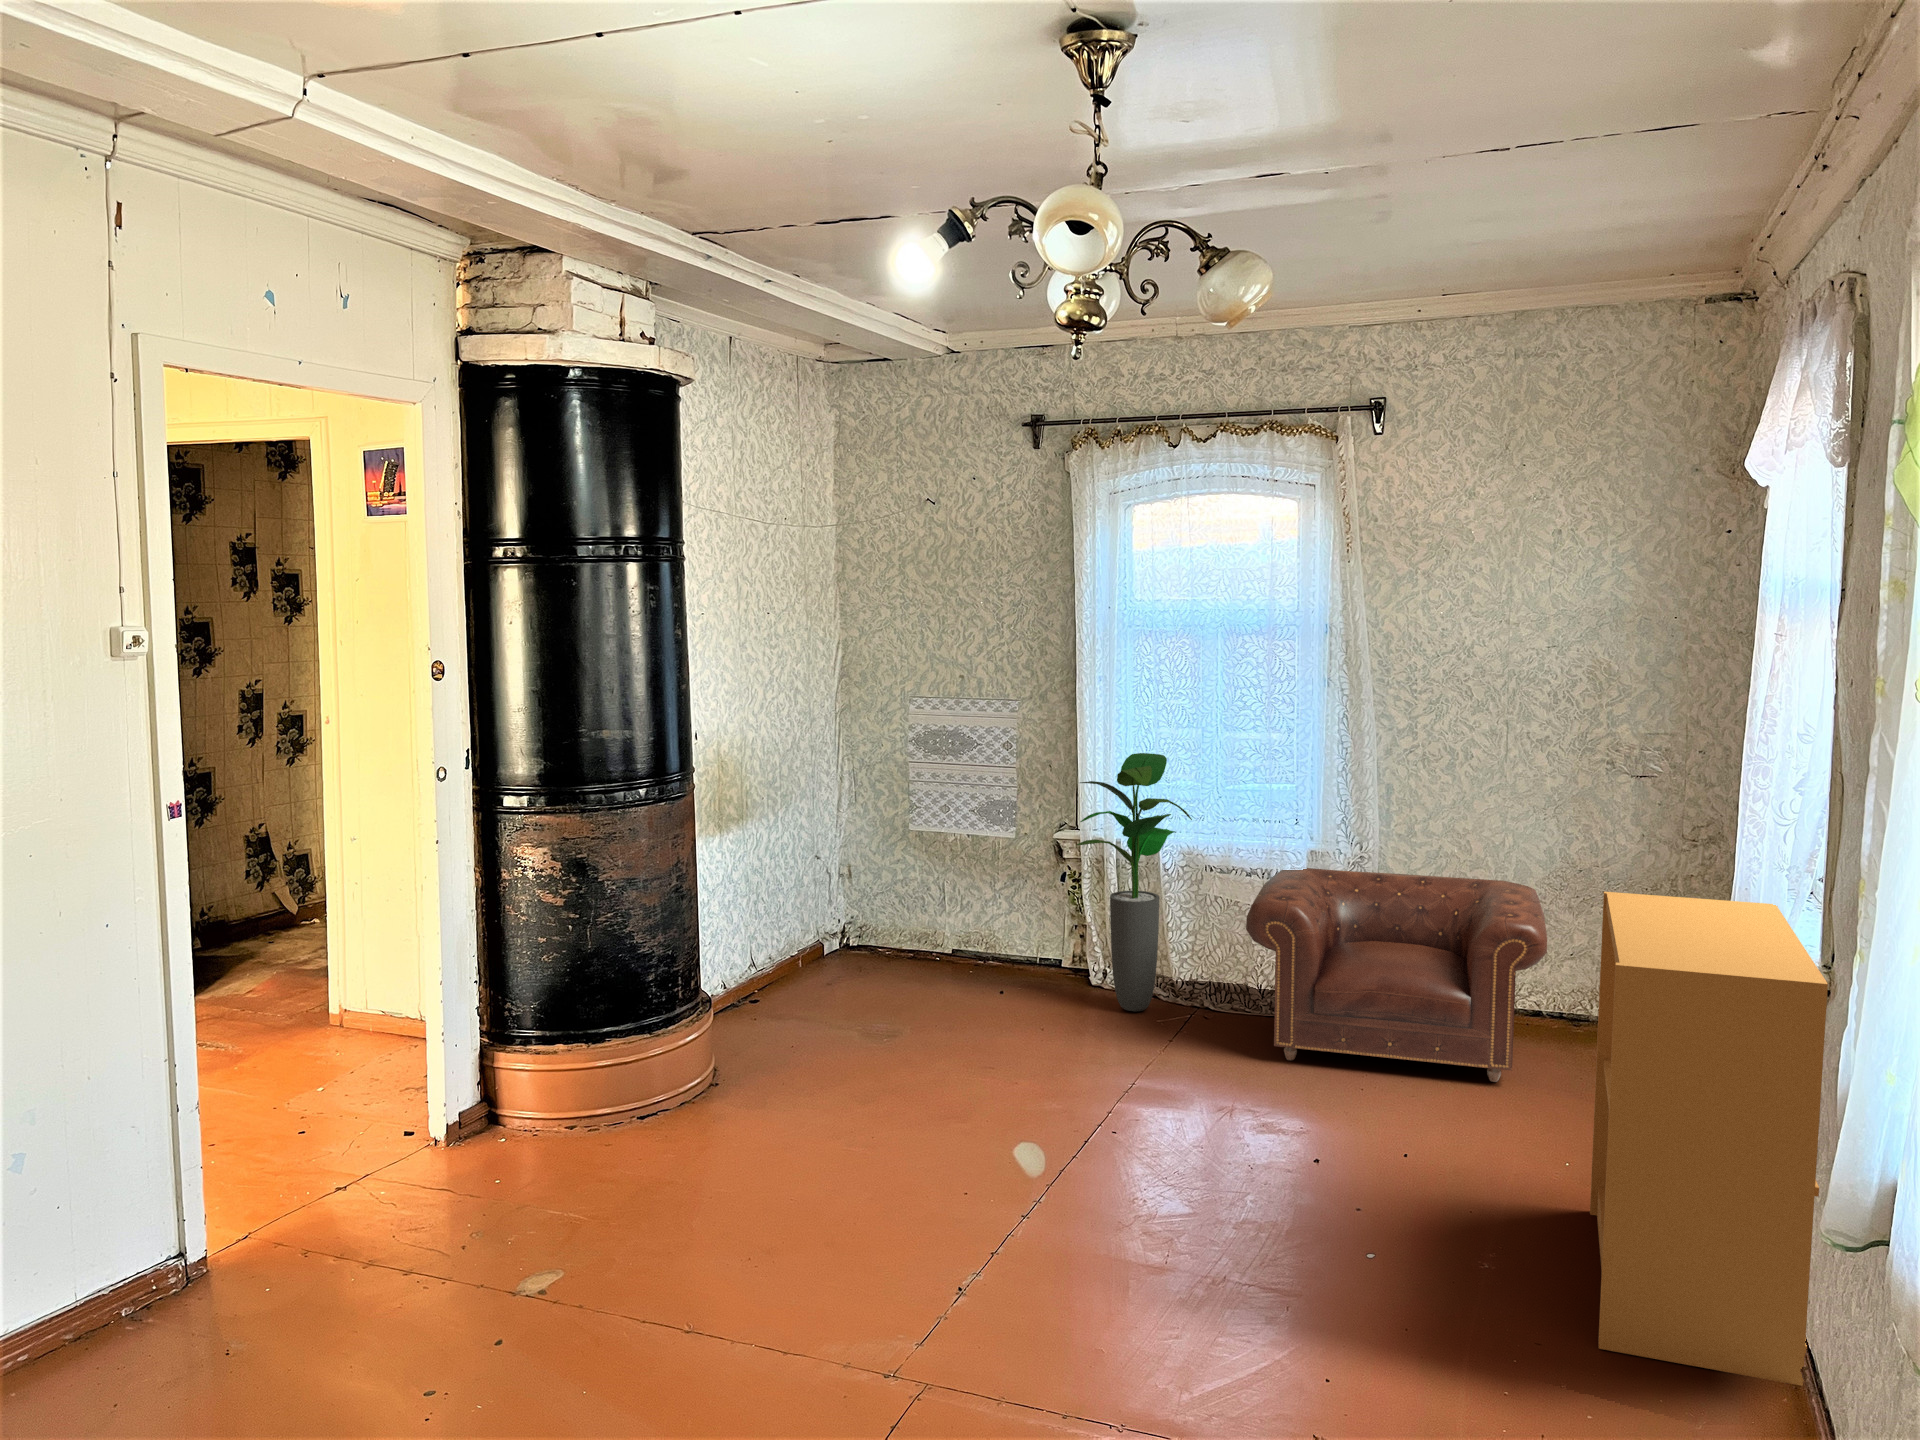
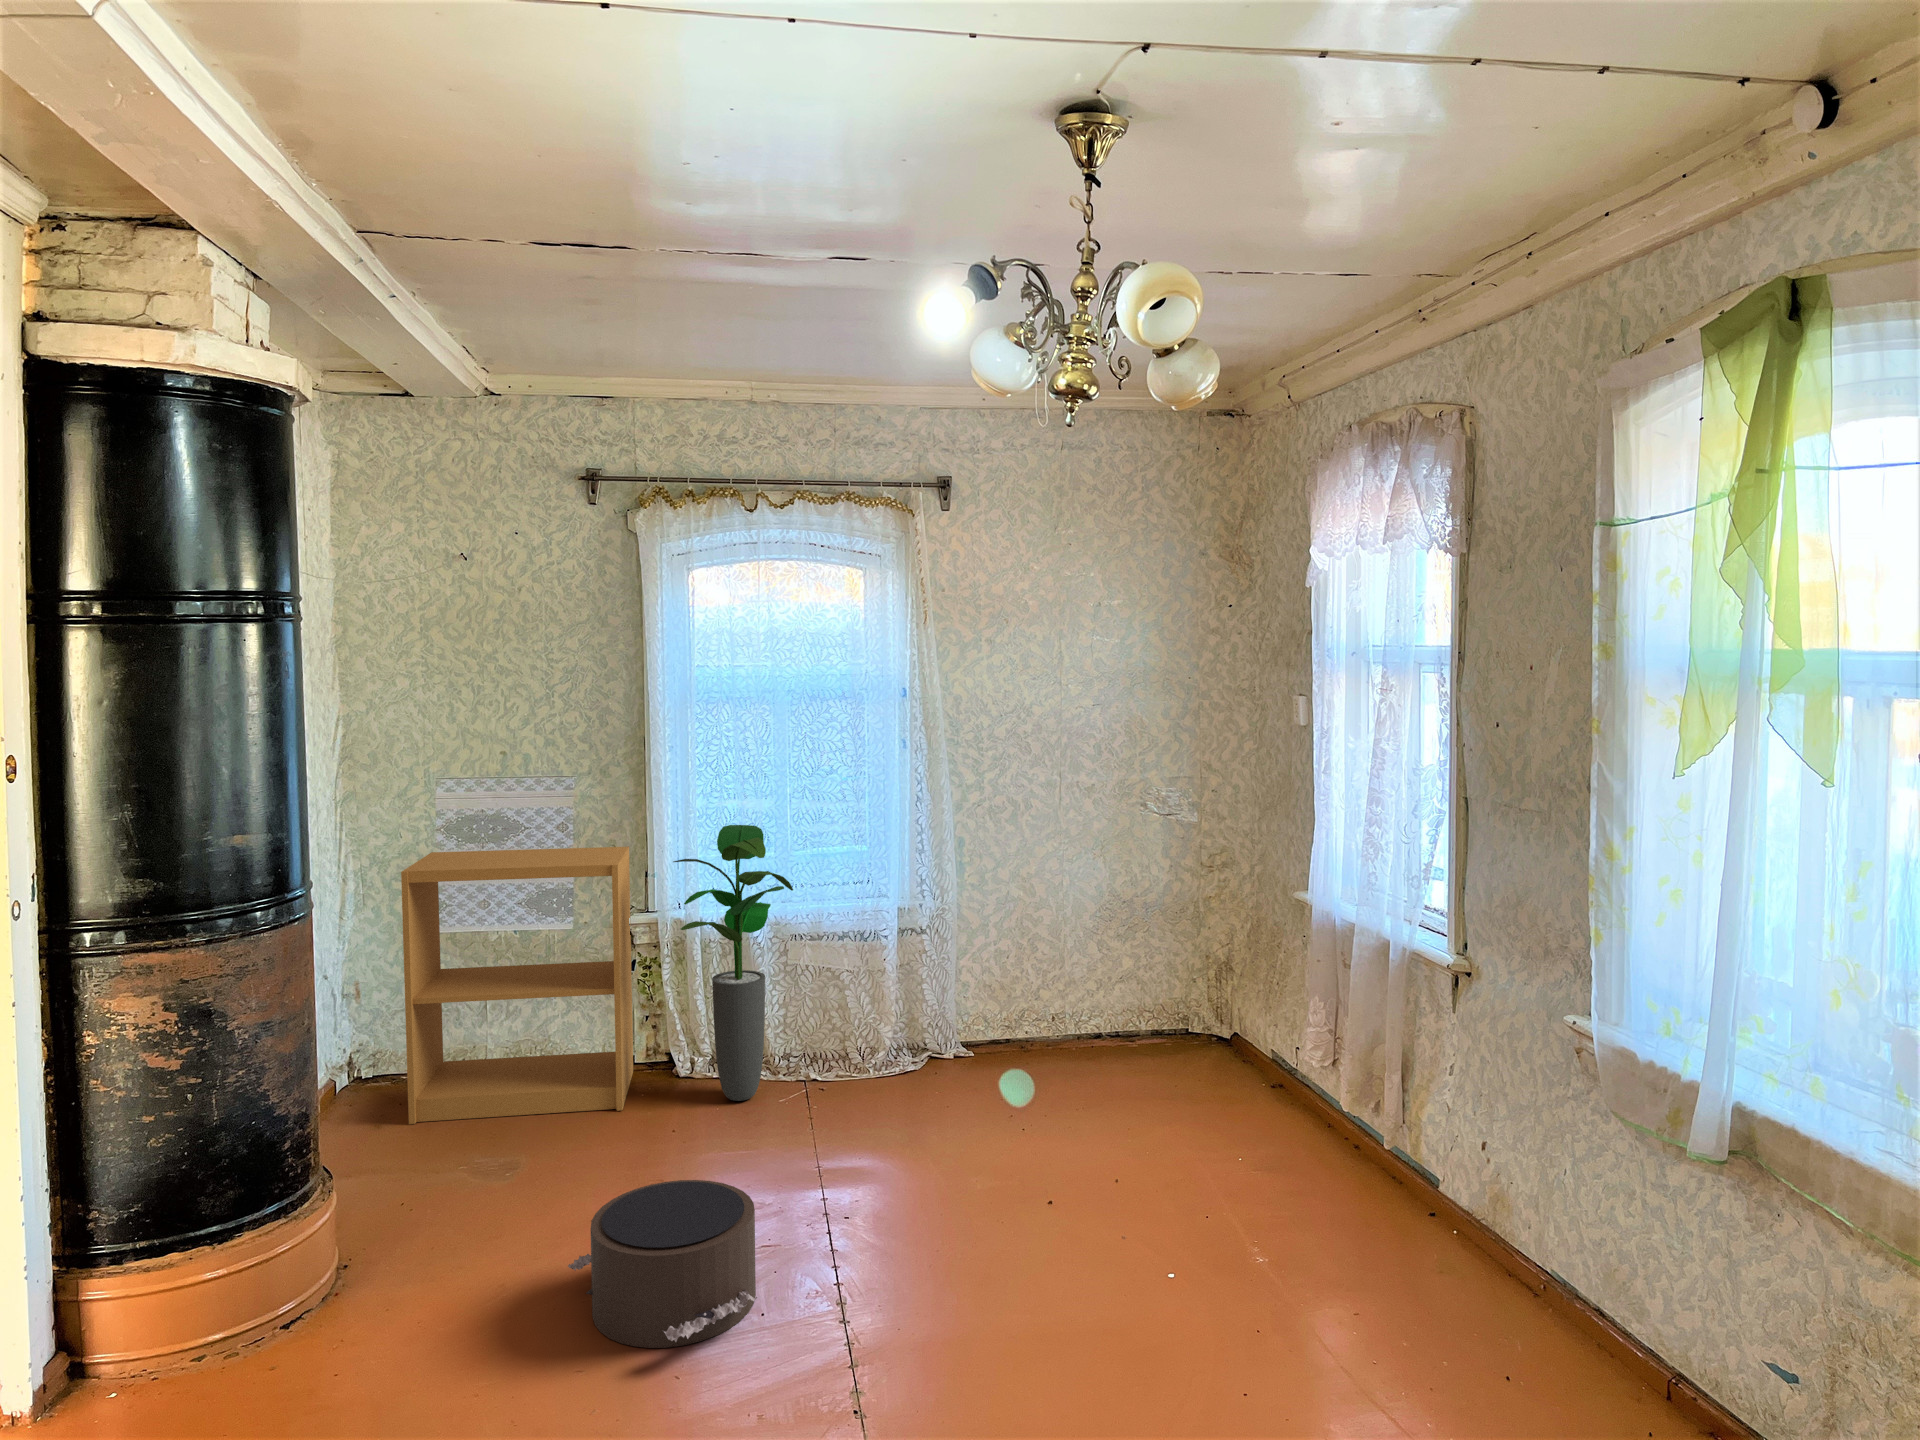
armchair: present [1246,868,1547,1082] -> none [868,918,1154,1124]
bookshelf: present [1590,892,1828,1386] -> present [401,846,633,1124]
pouf: none [905,1045,1041,1166] -> present [568,1180,757,1348]

